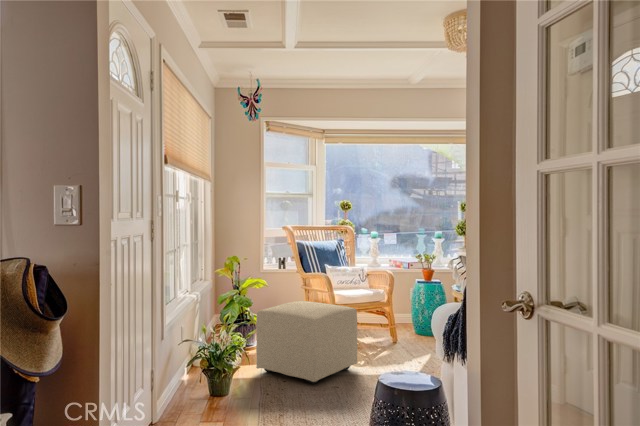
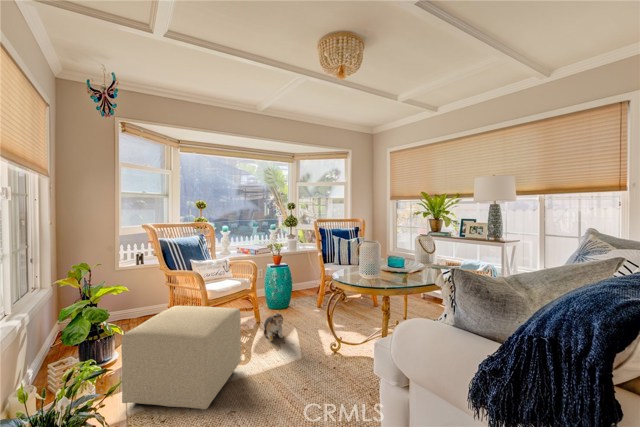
plush toy: none [395,326,414,358] -> present [264,313,284,341]

